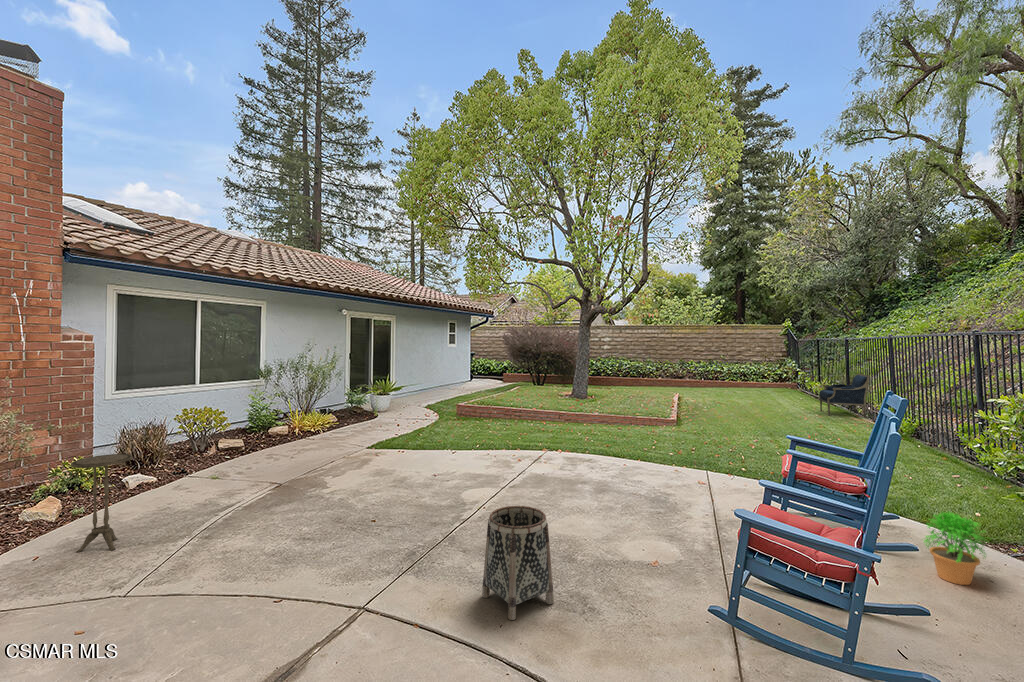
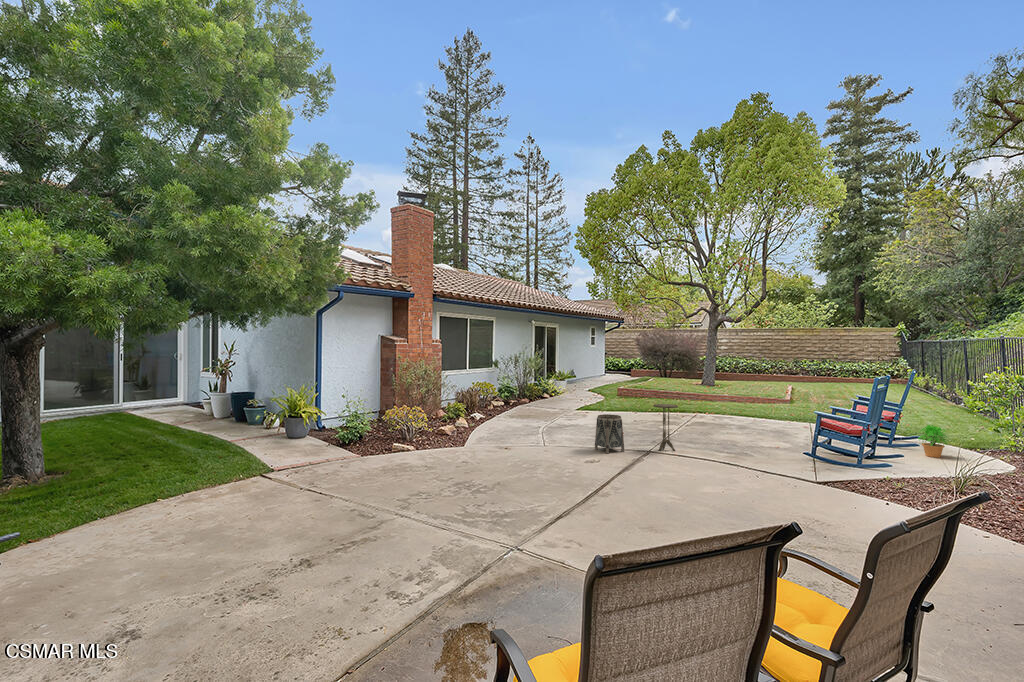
armchair: present [819,373,869,417] -> none [916,369,958,404]
side table: present [71,454,132,552] -> present [653,404,678,451]
basket: present [482,506,554,620] -> present [595,414,624,453]

